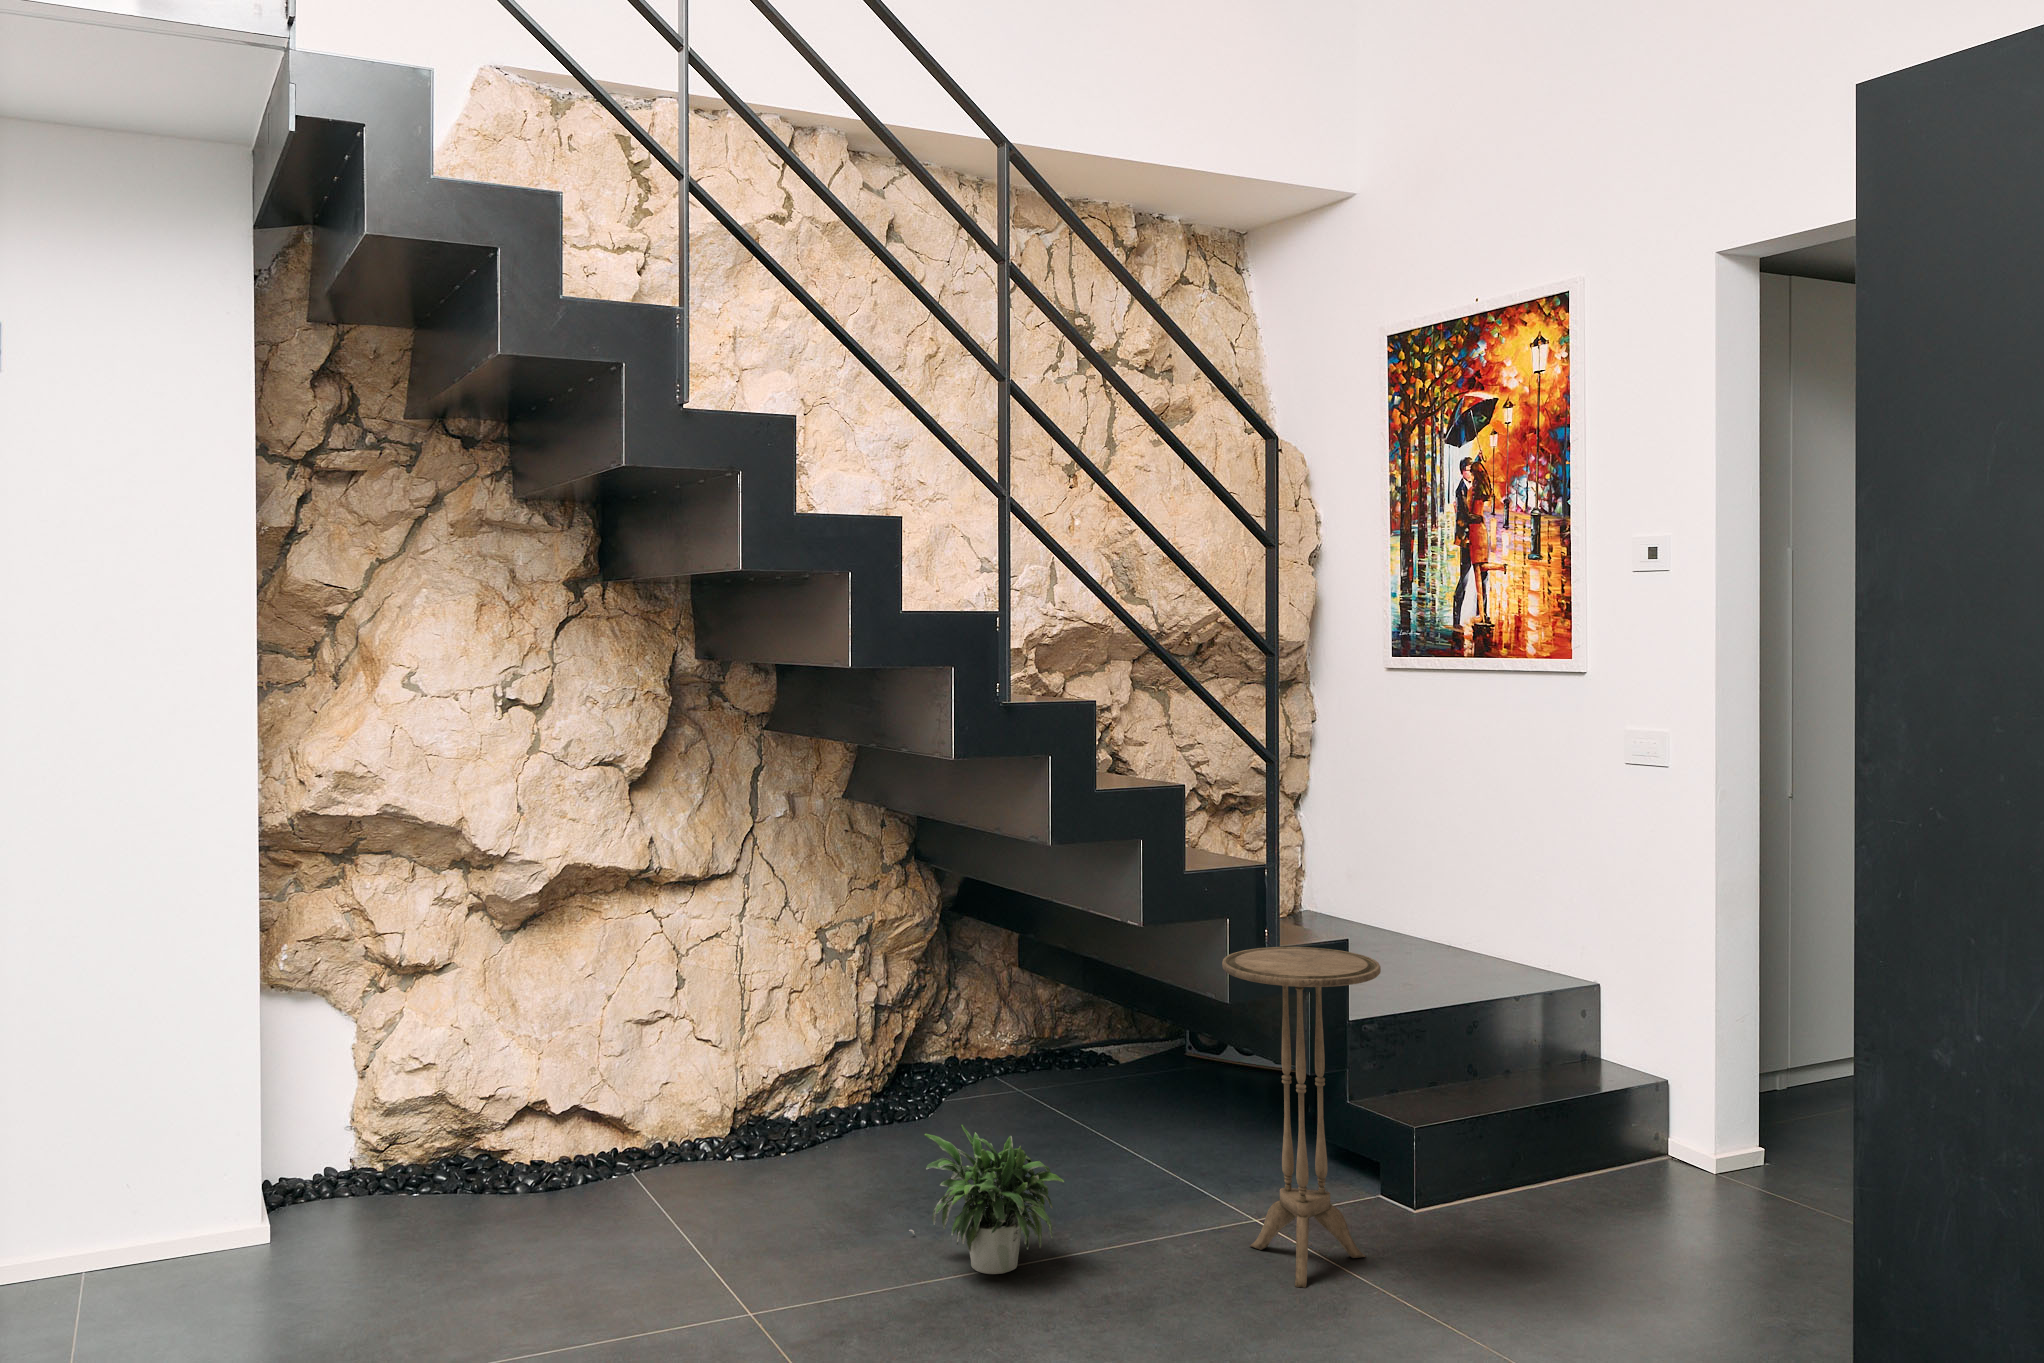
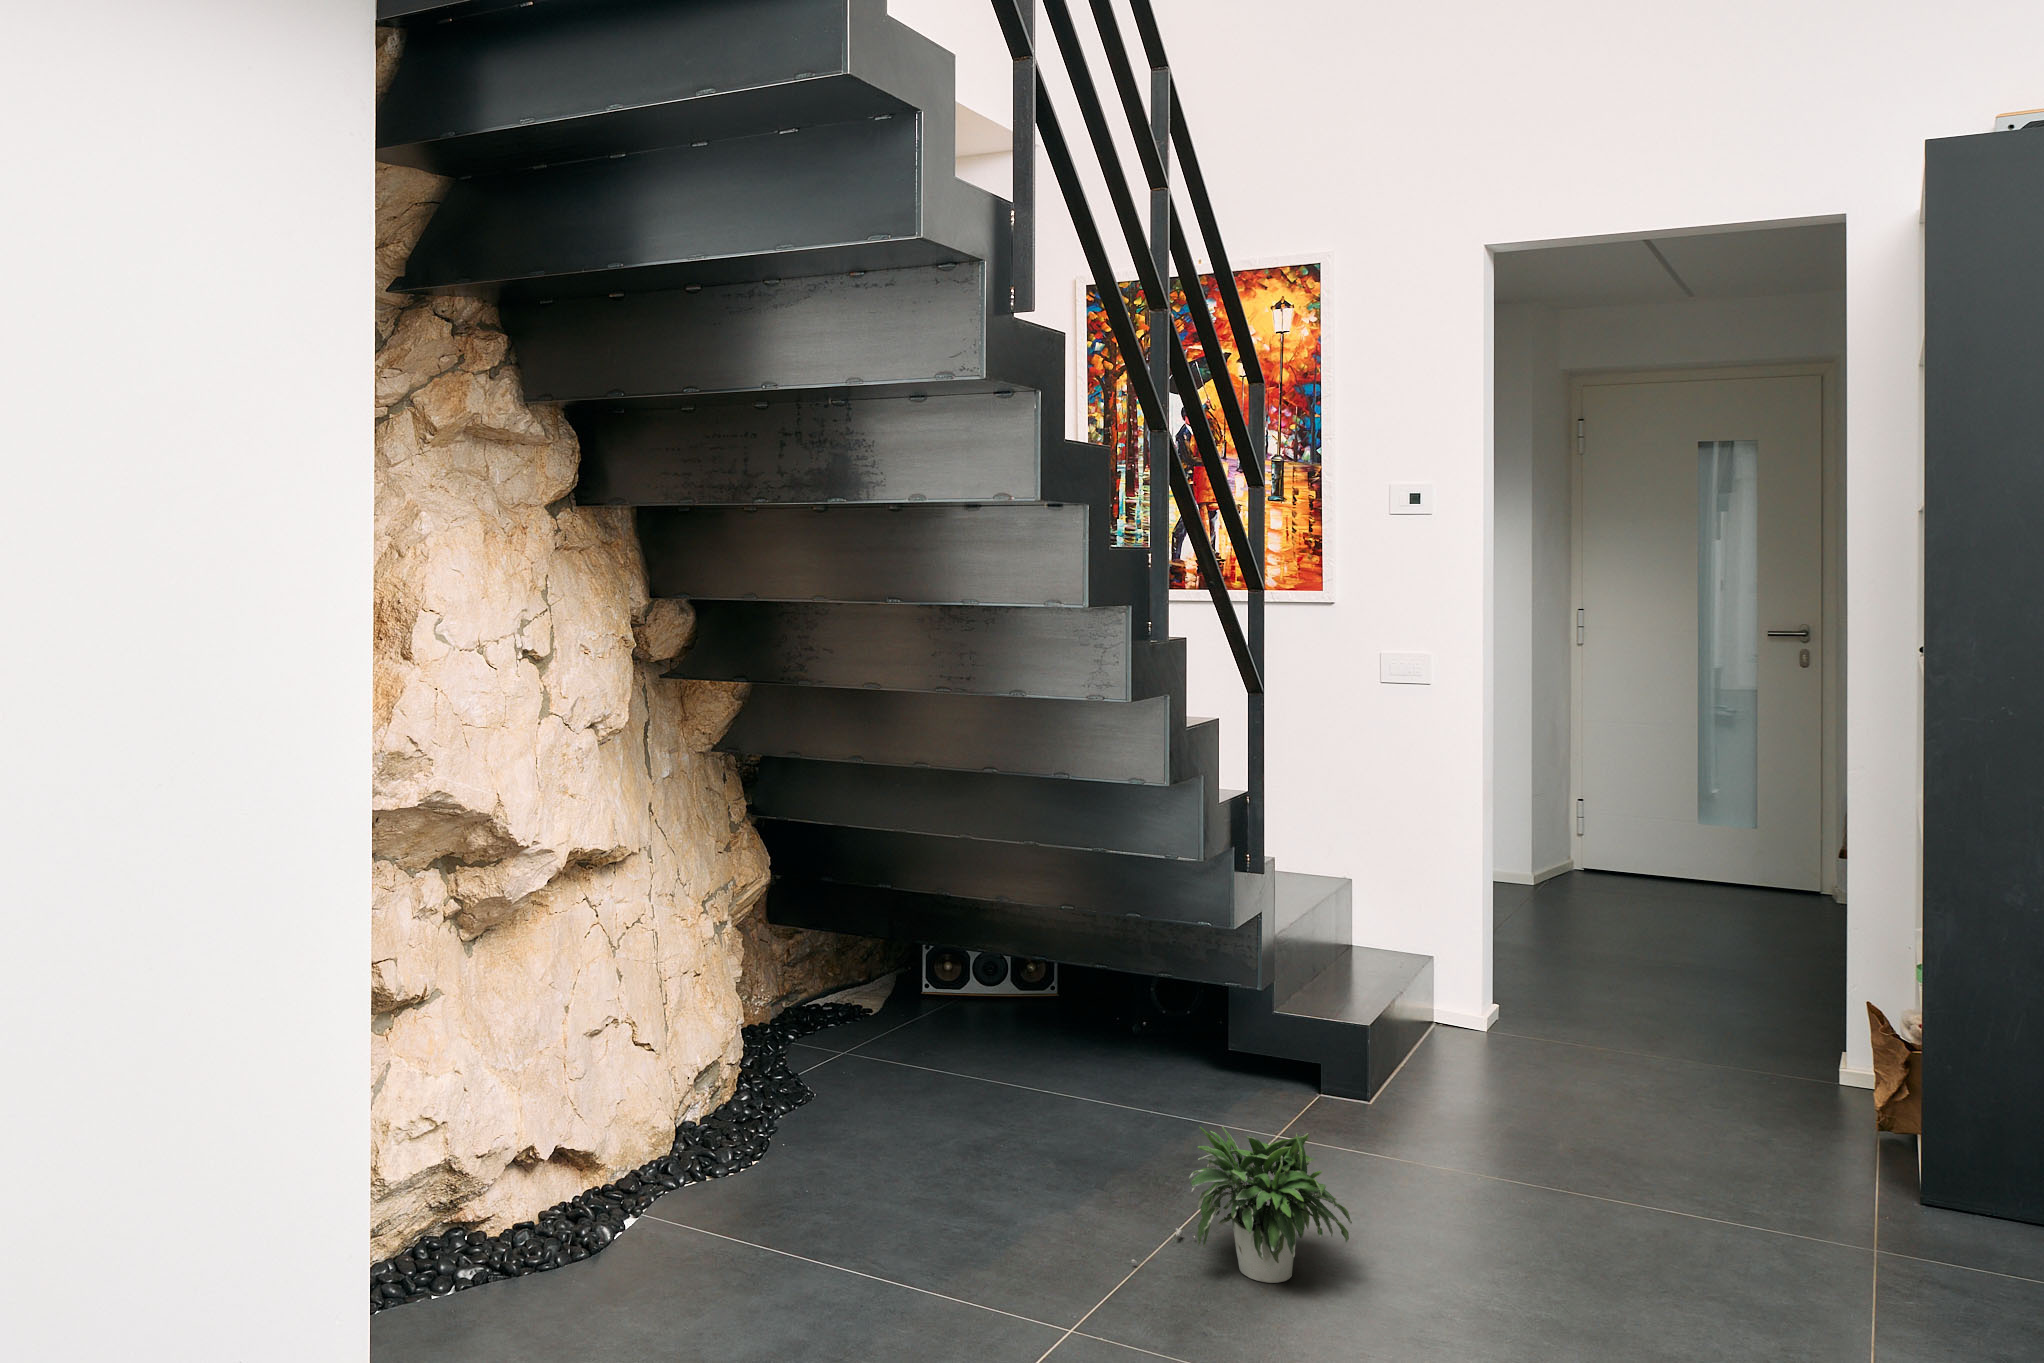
side table: present [1222,947,1381,1288] -> none [1357,874,1522,1204]

